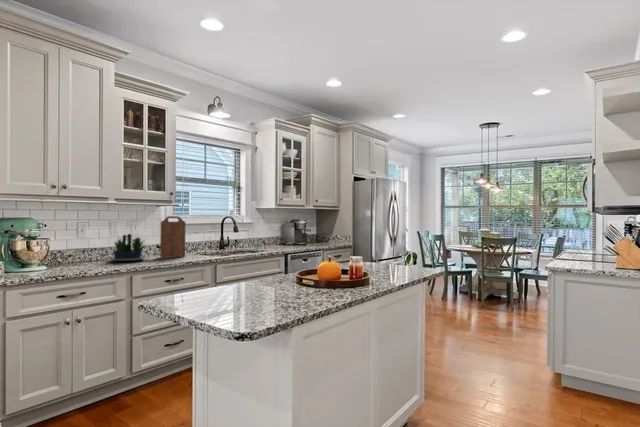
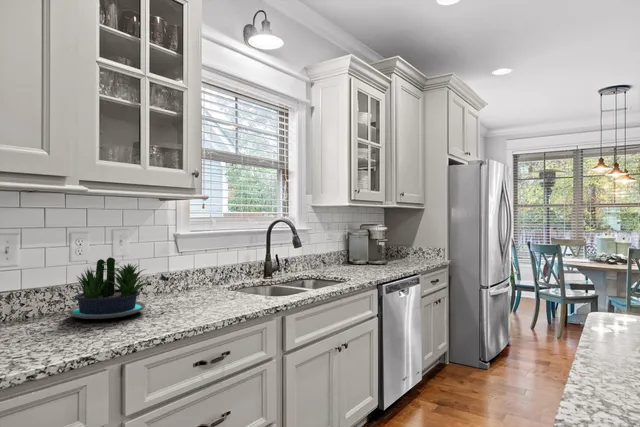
cutting board: present [160,216,186,257] -> none [172,220,218,301]

